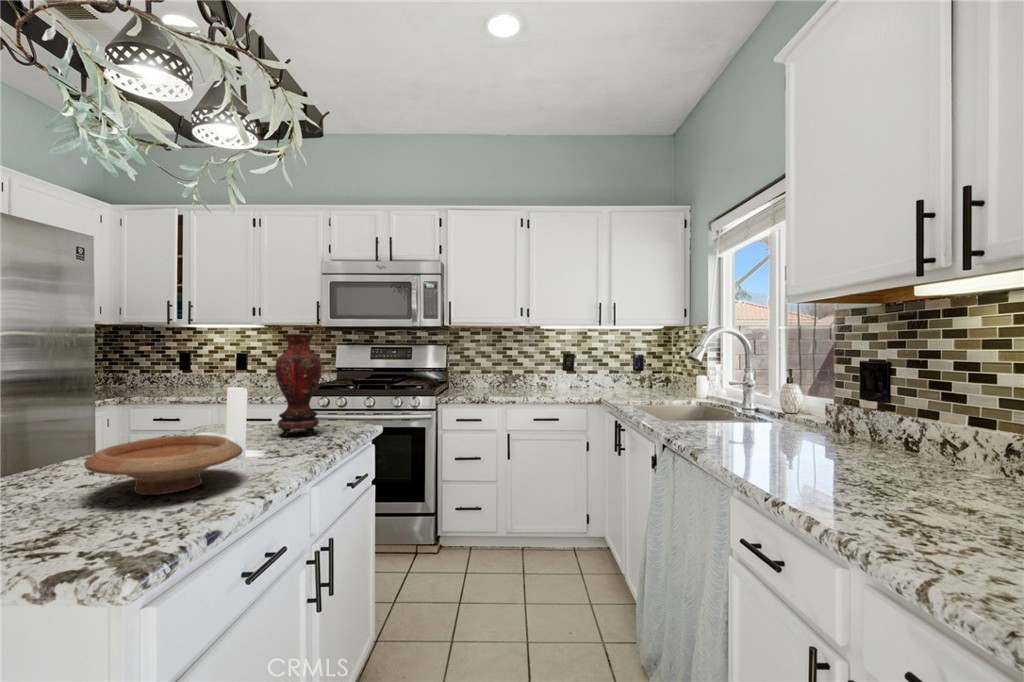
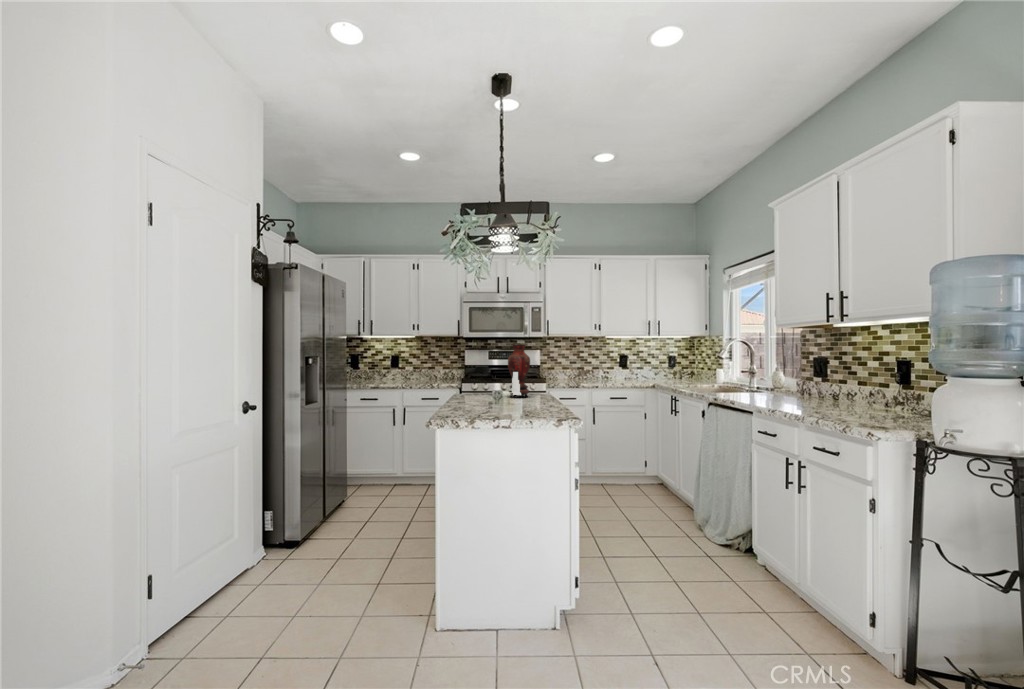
wooden bowl: present [84,435,243,495] -> none [489,390,544,412]

